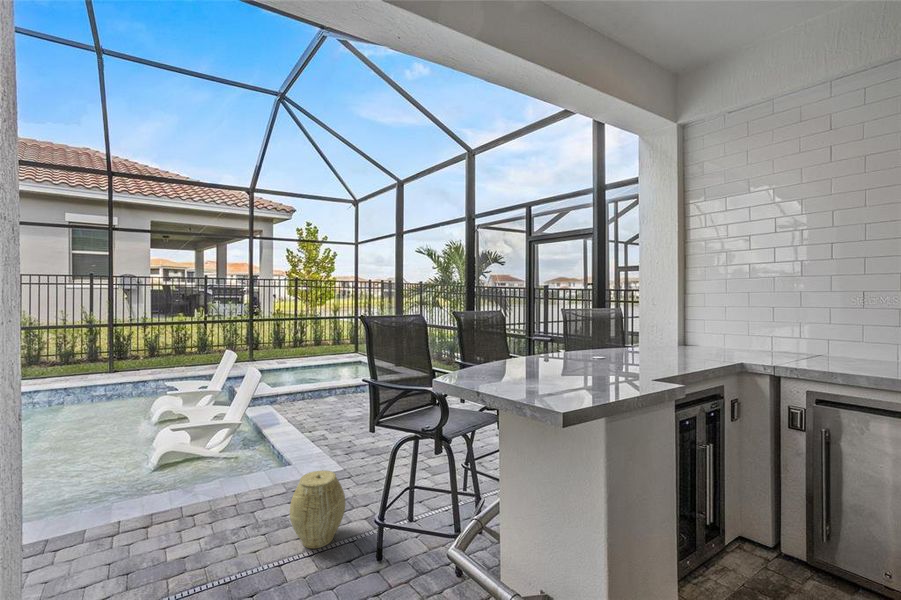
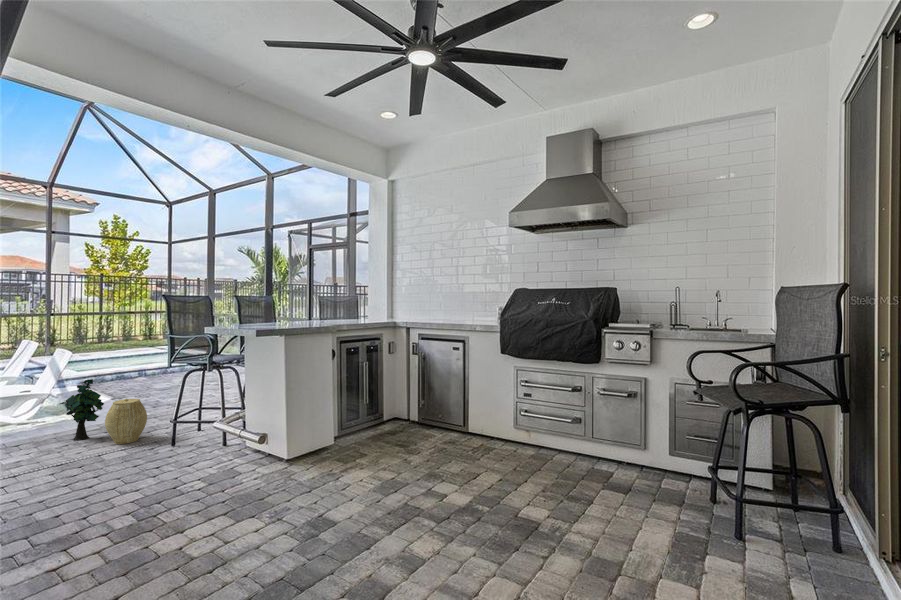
decorative plant: none [235,433,291,524] -> present [60,379,104,440]

